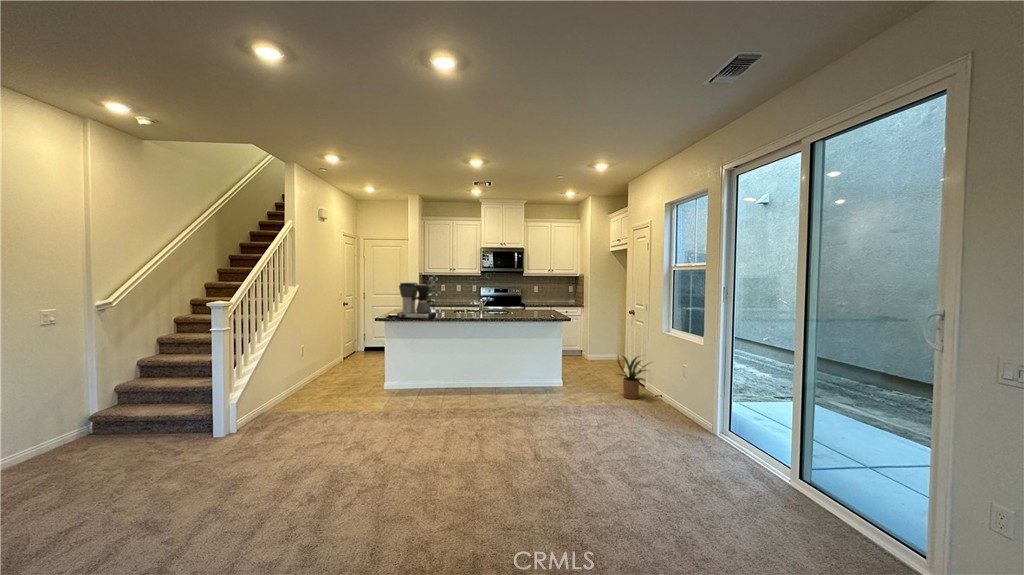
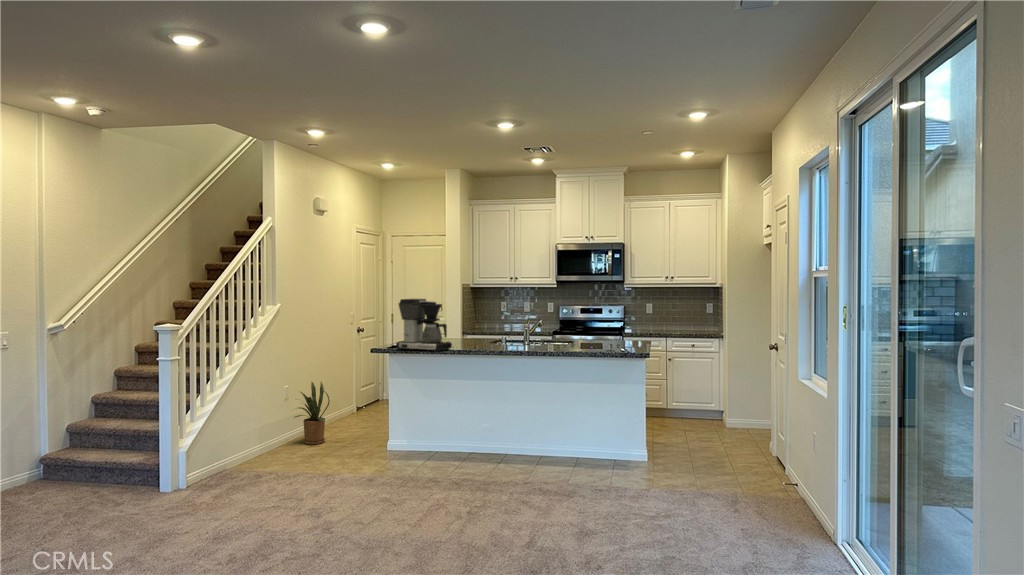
house plant: present [617,355,649,399] -> present [294,382,330,445]

